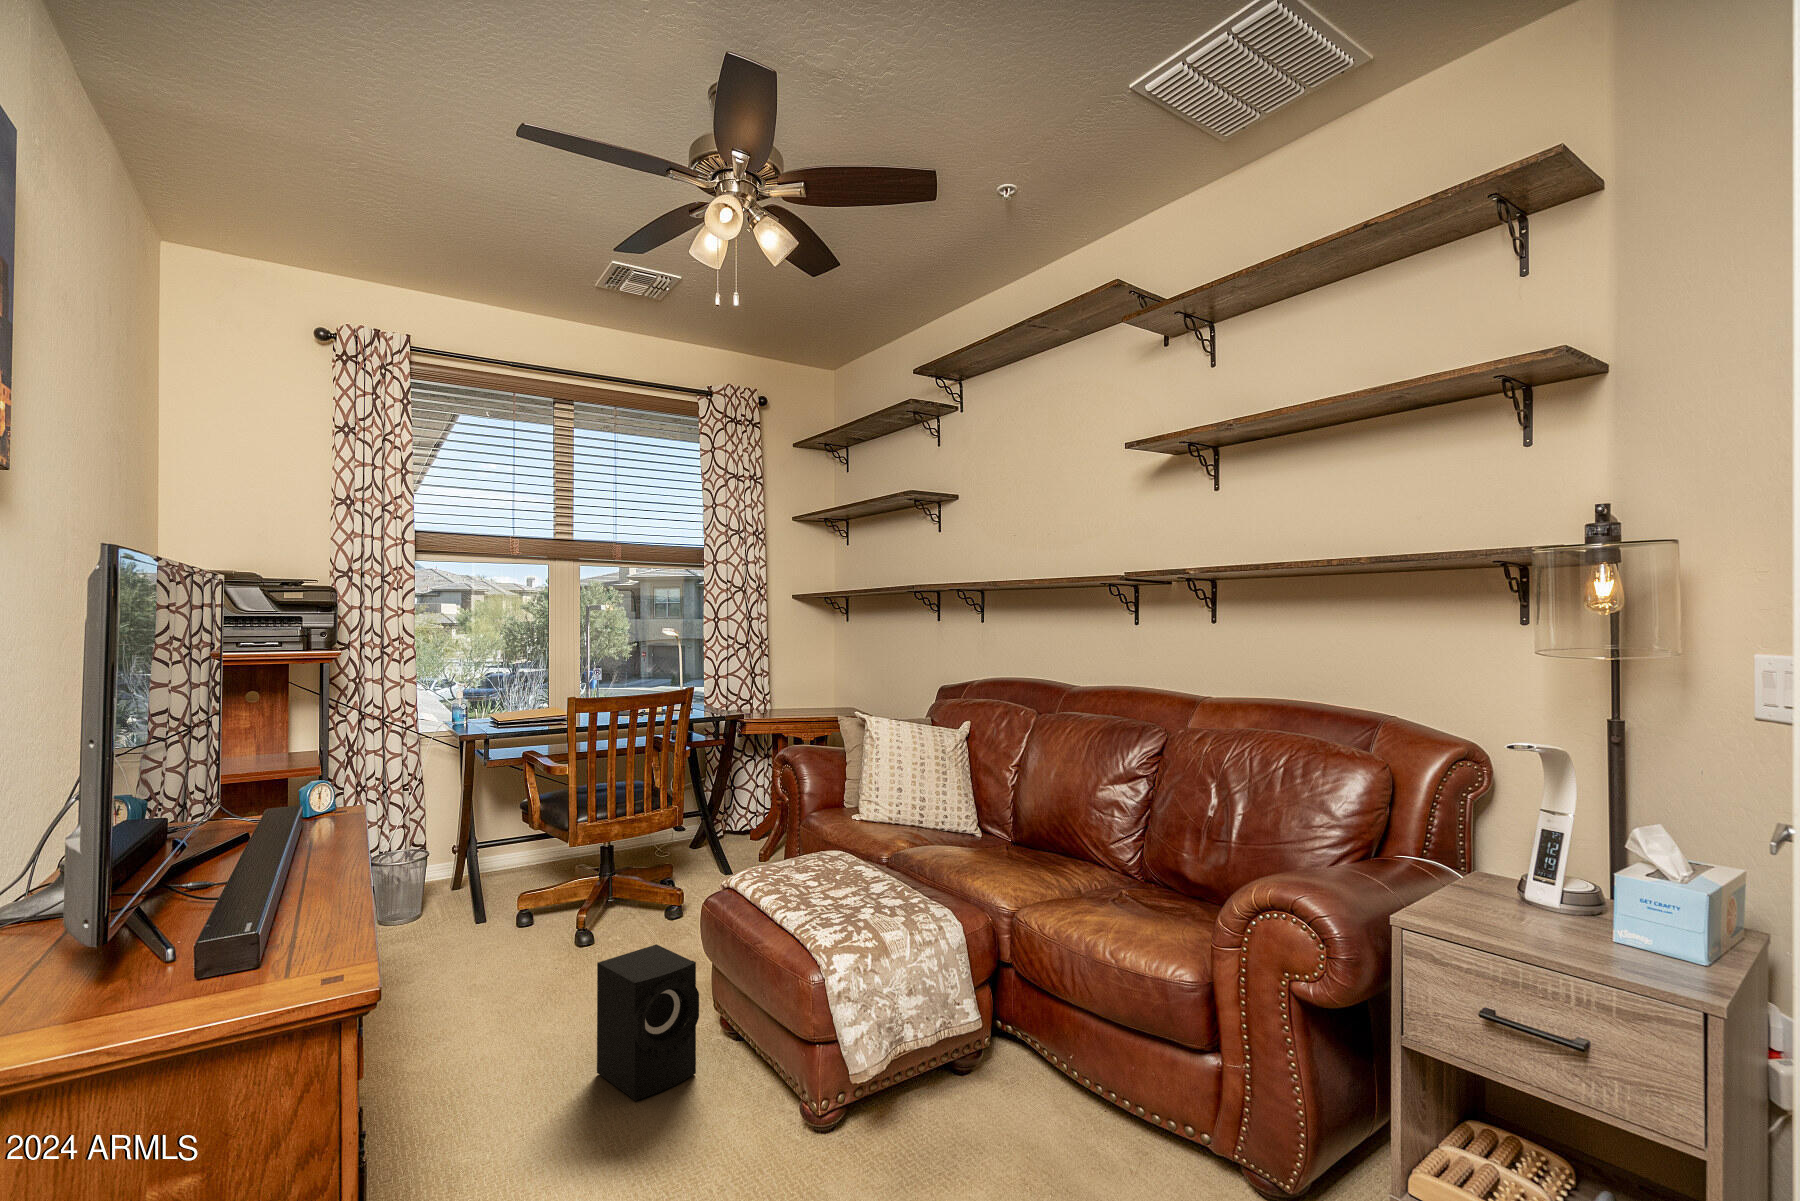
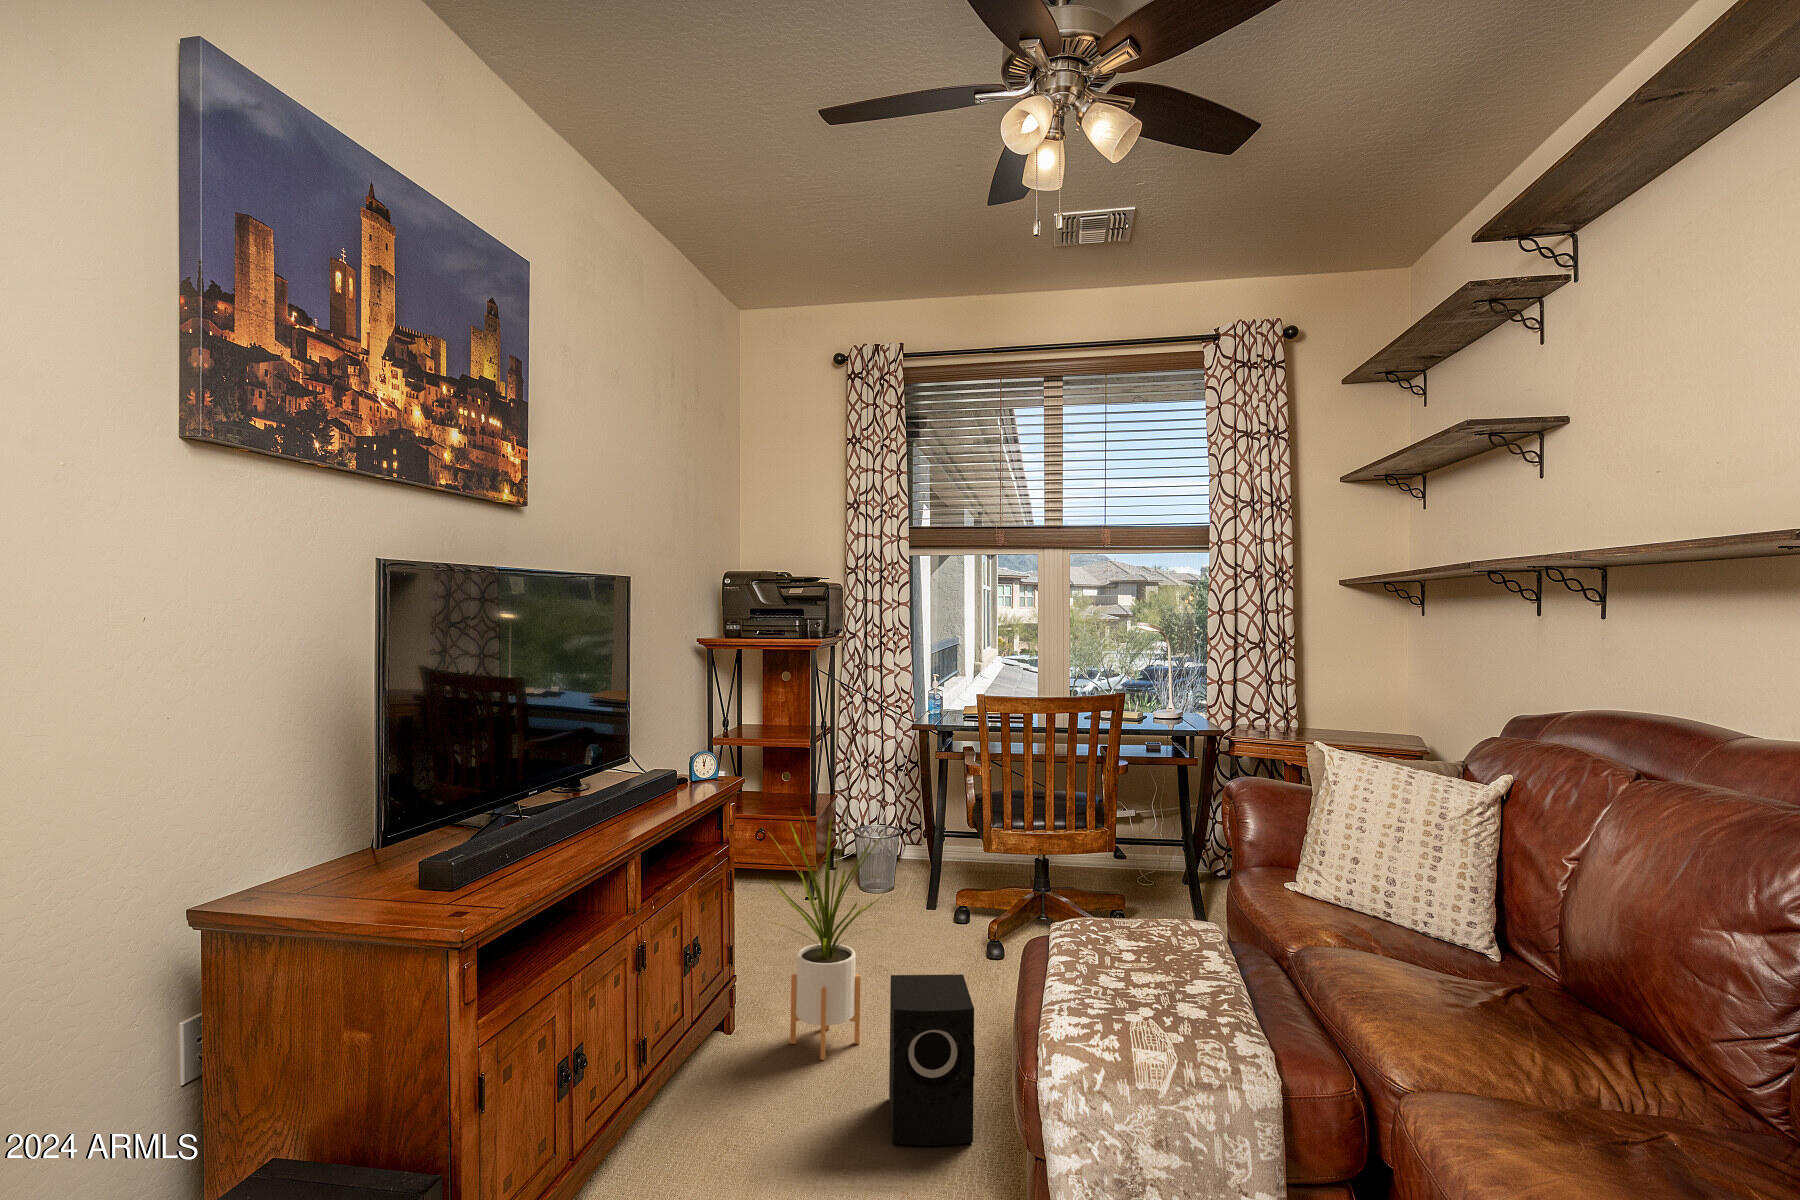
house plant: none [422,821,560,1073] -> present [769,807,888,1060]

